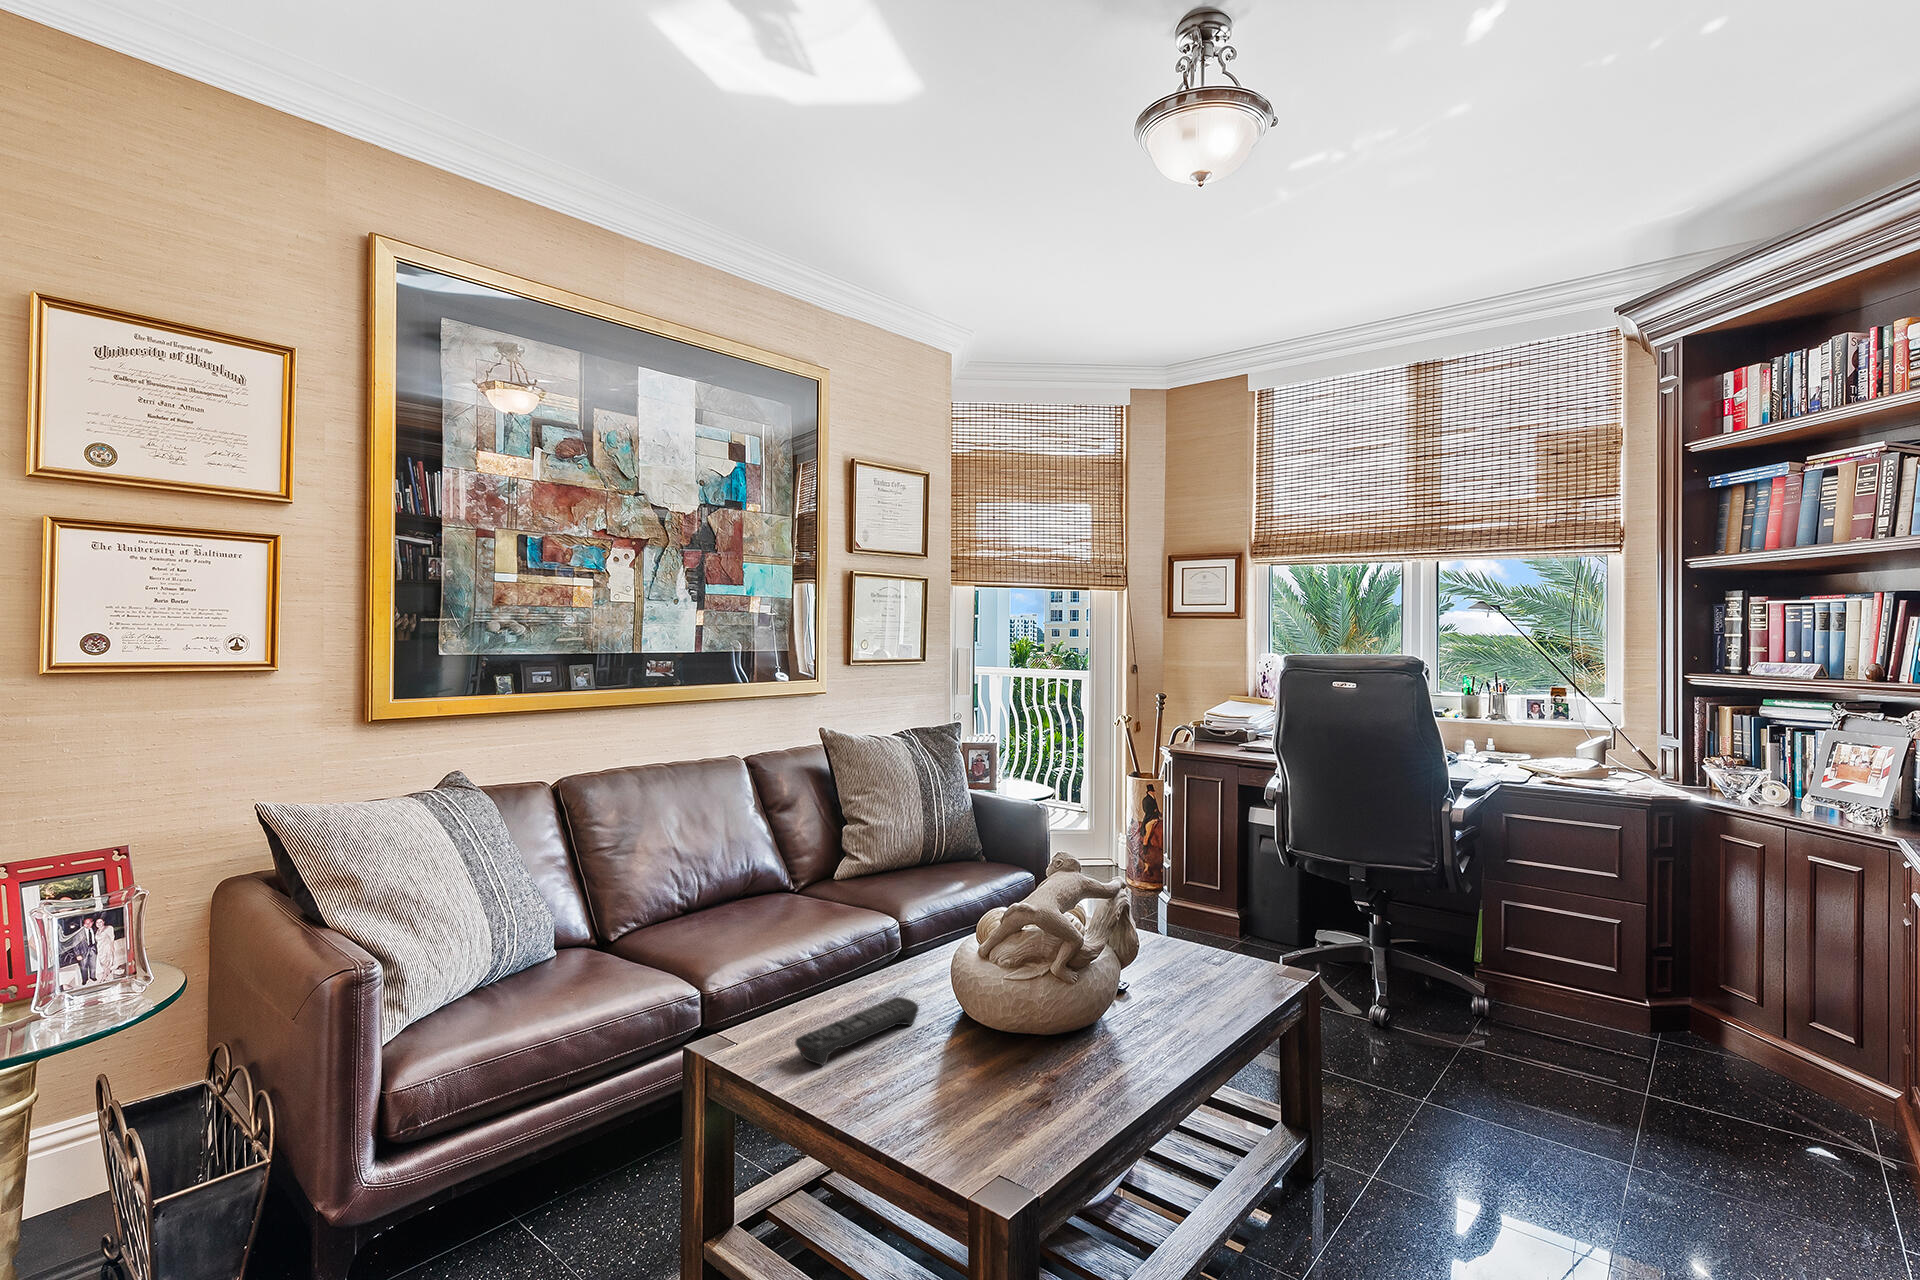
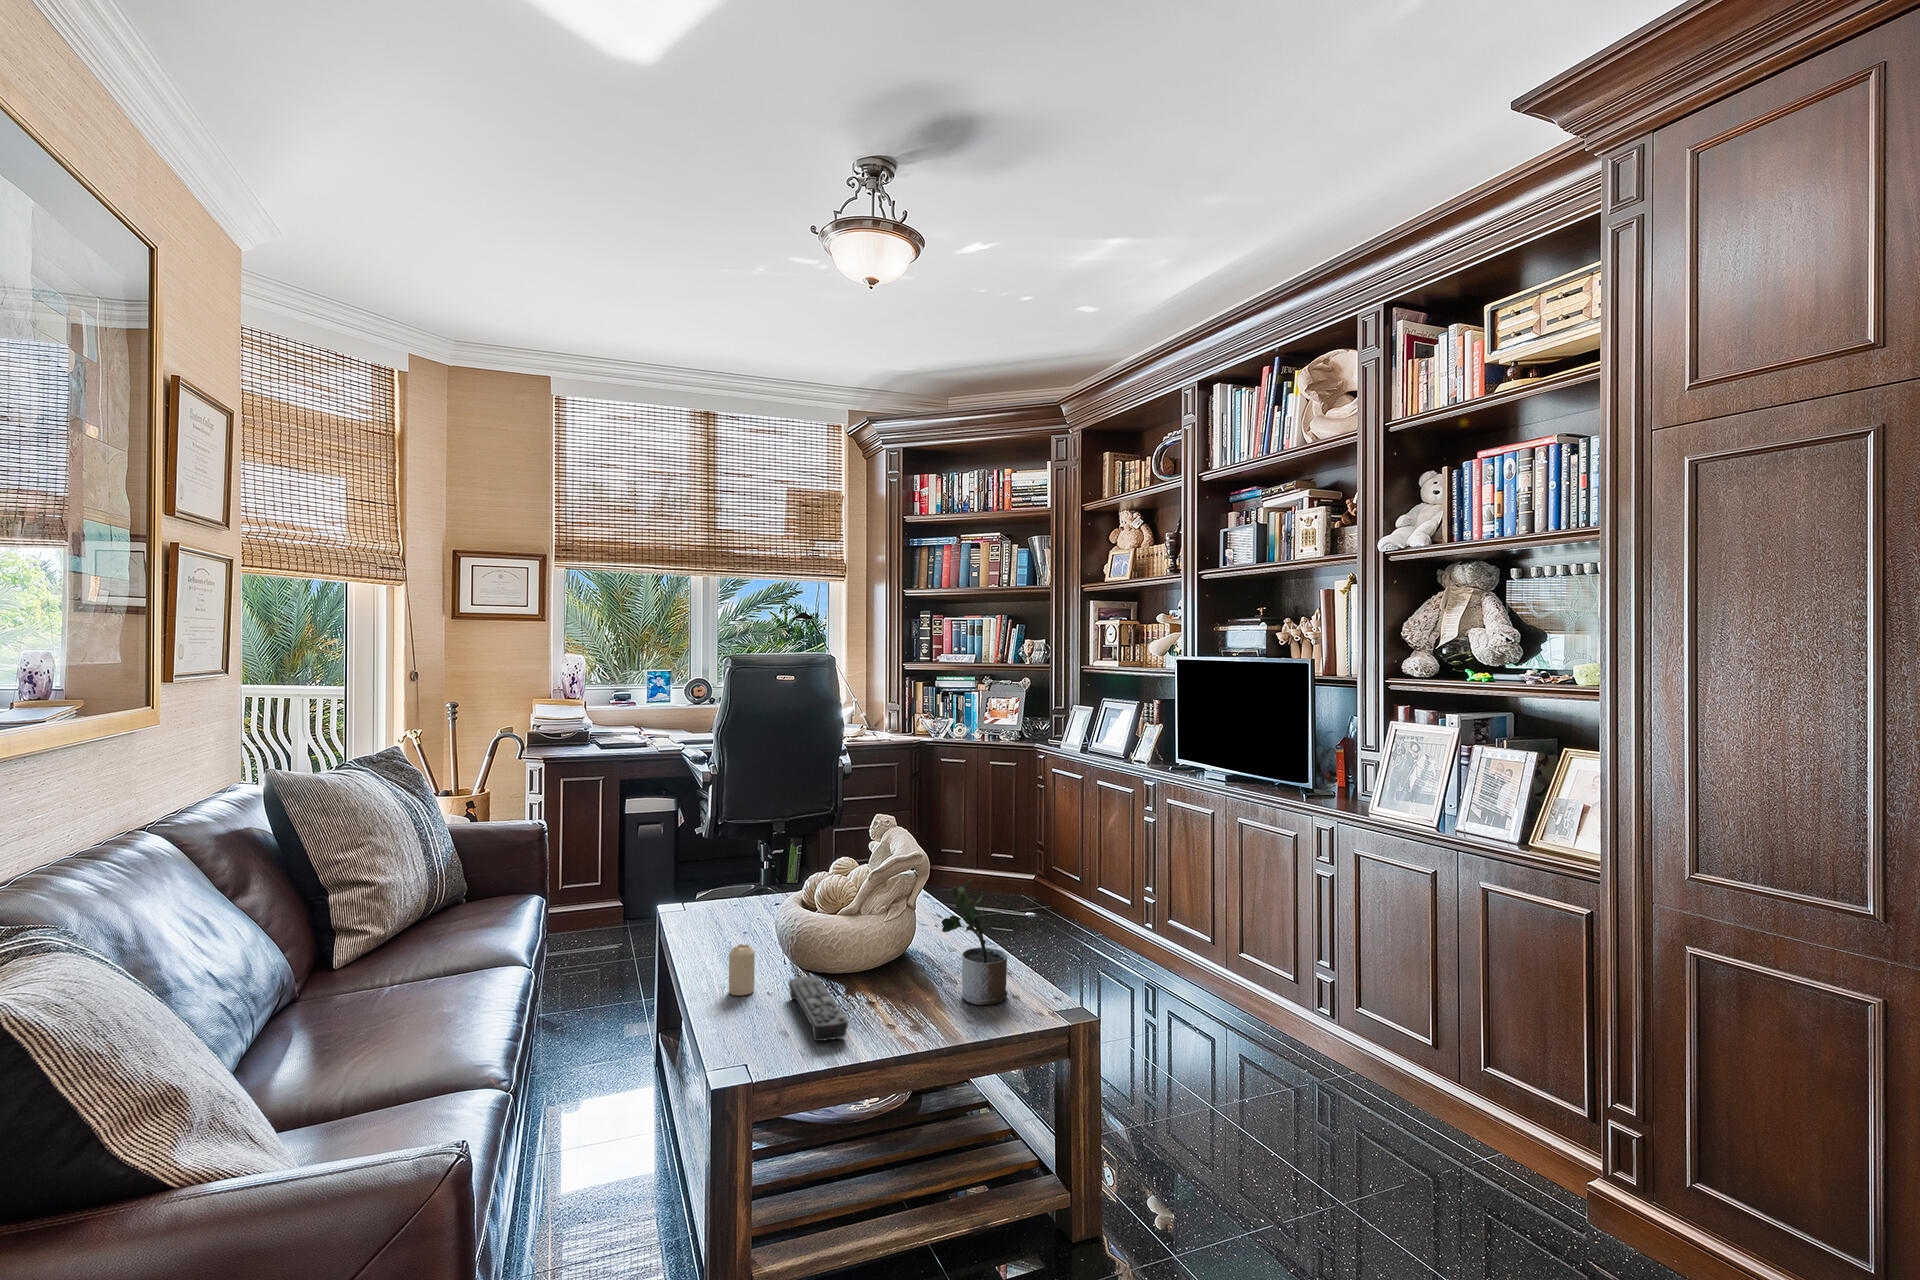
candle: none [878,946,903,997] -> present [729,944,755,995]
potted plant: none [923,951,1022,1124] -> present [942,879,1007,1005]

